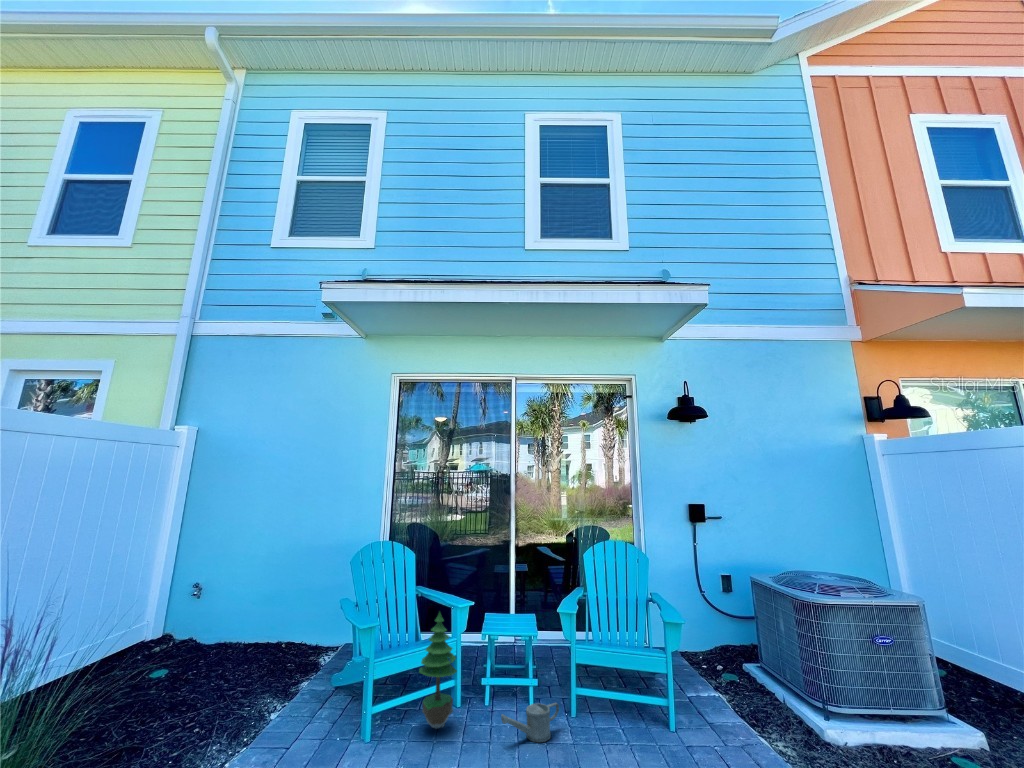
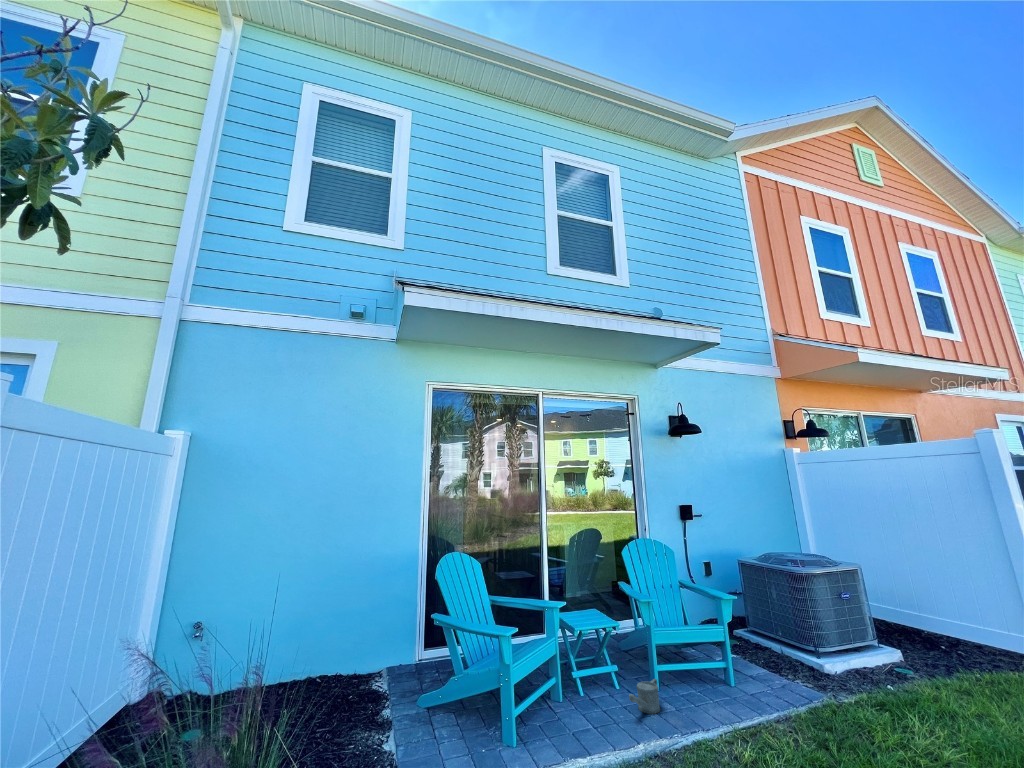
potted tree: present [419,613,457,729] -> none [544,611,579,721]

